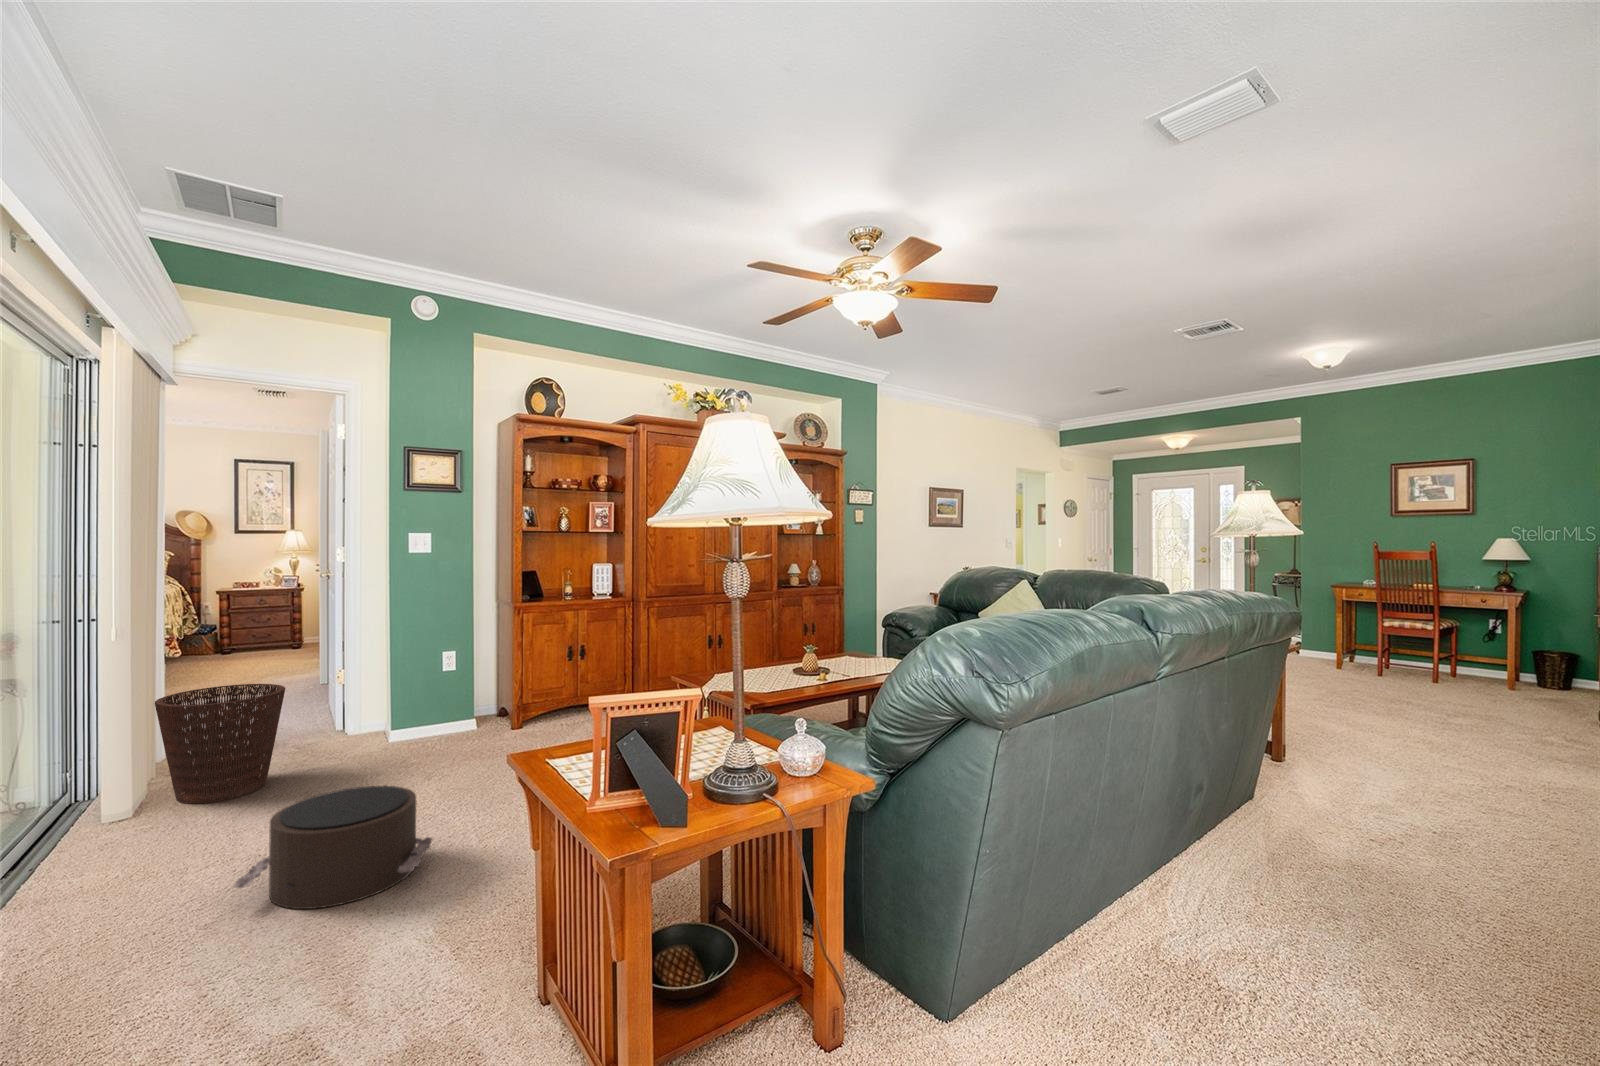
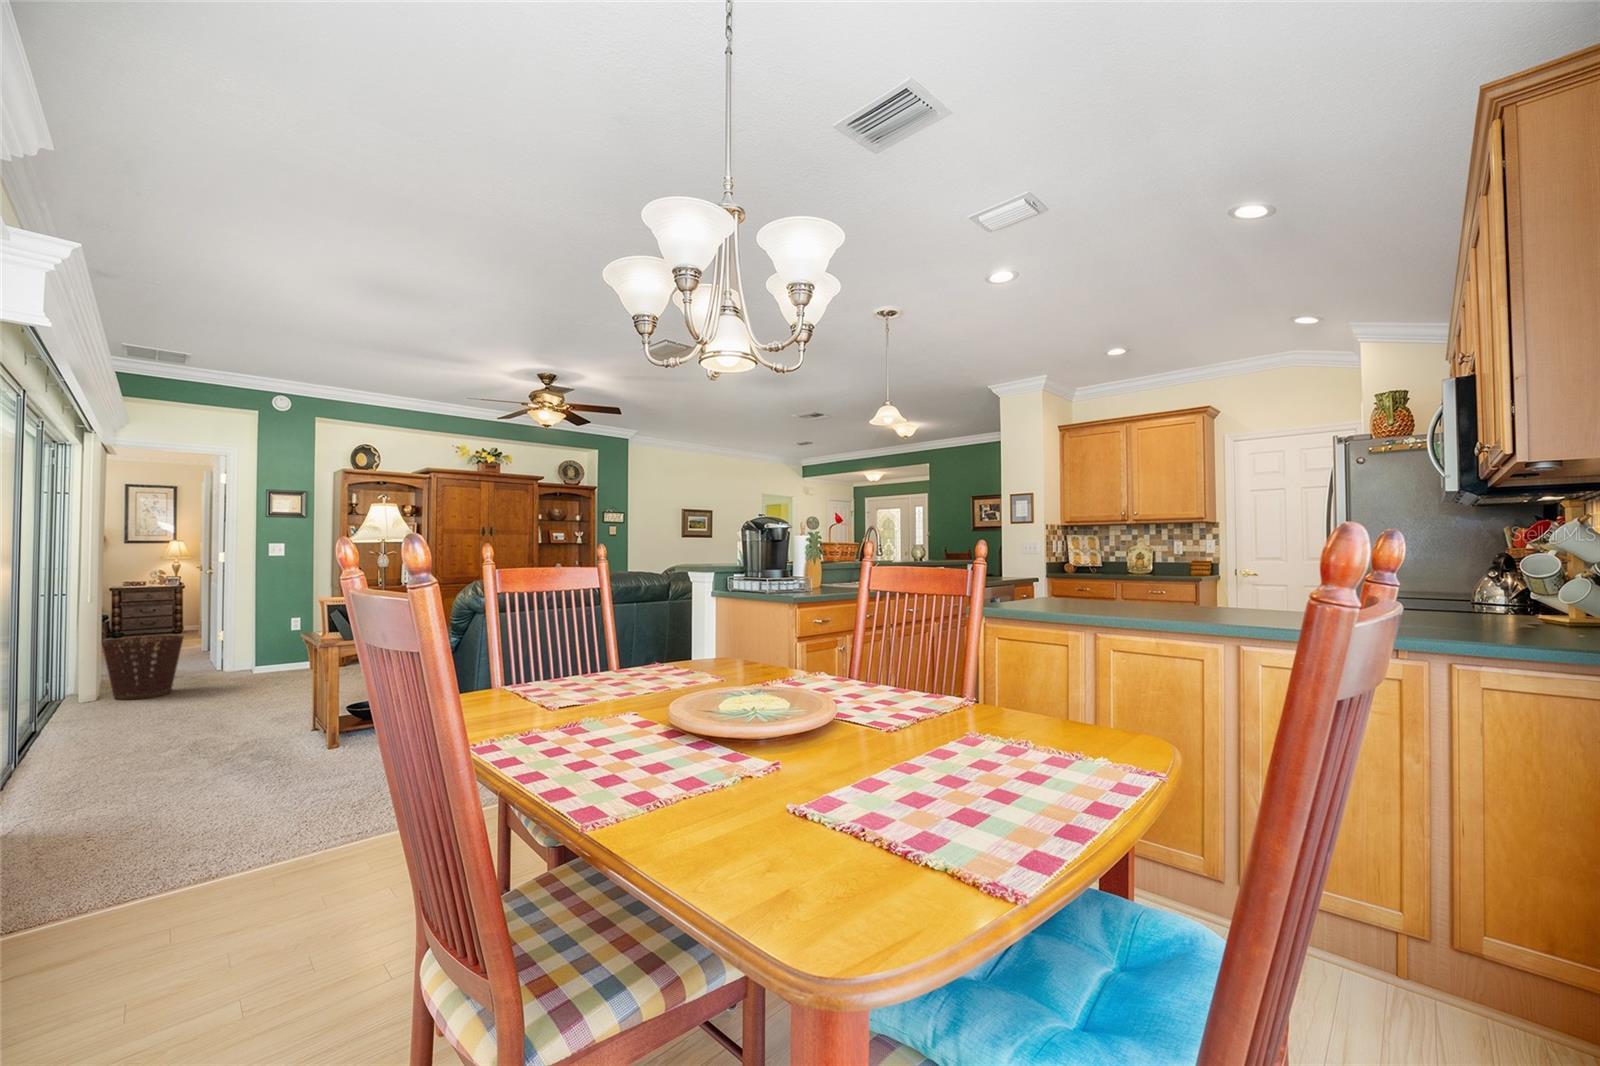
pouf: present [234,786,432,909] -> none [164,676,273,725]

